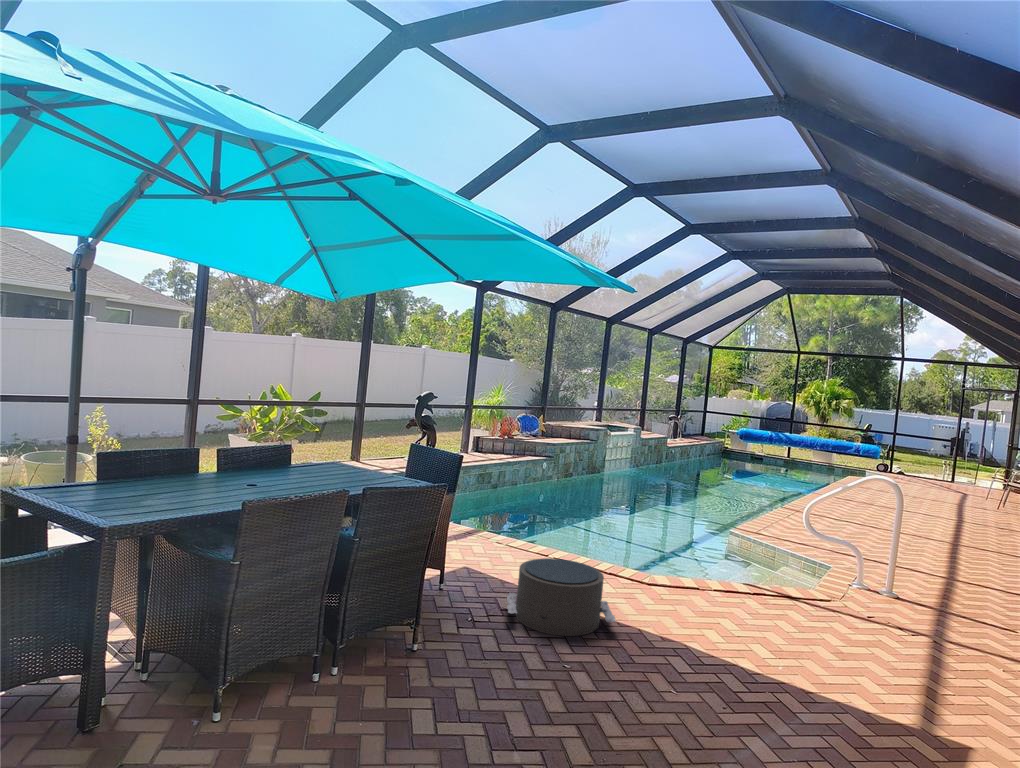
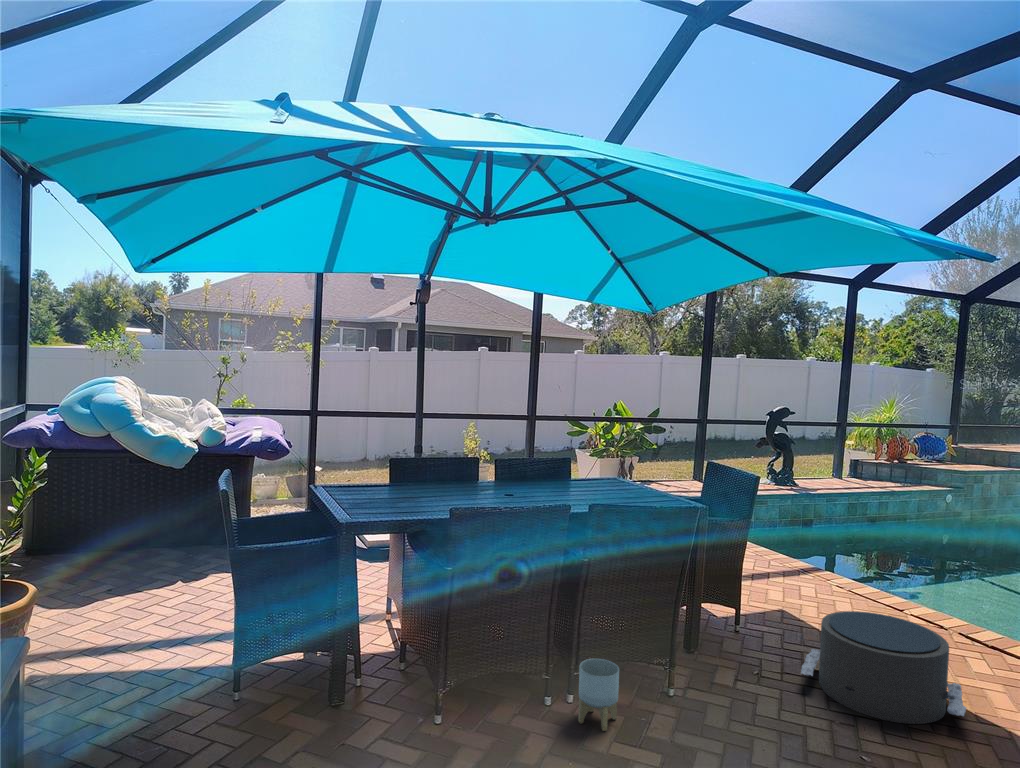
planter: none [350,629,389,692] -> present [578,659,619,731]

